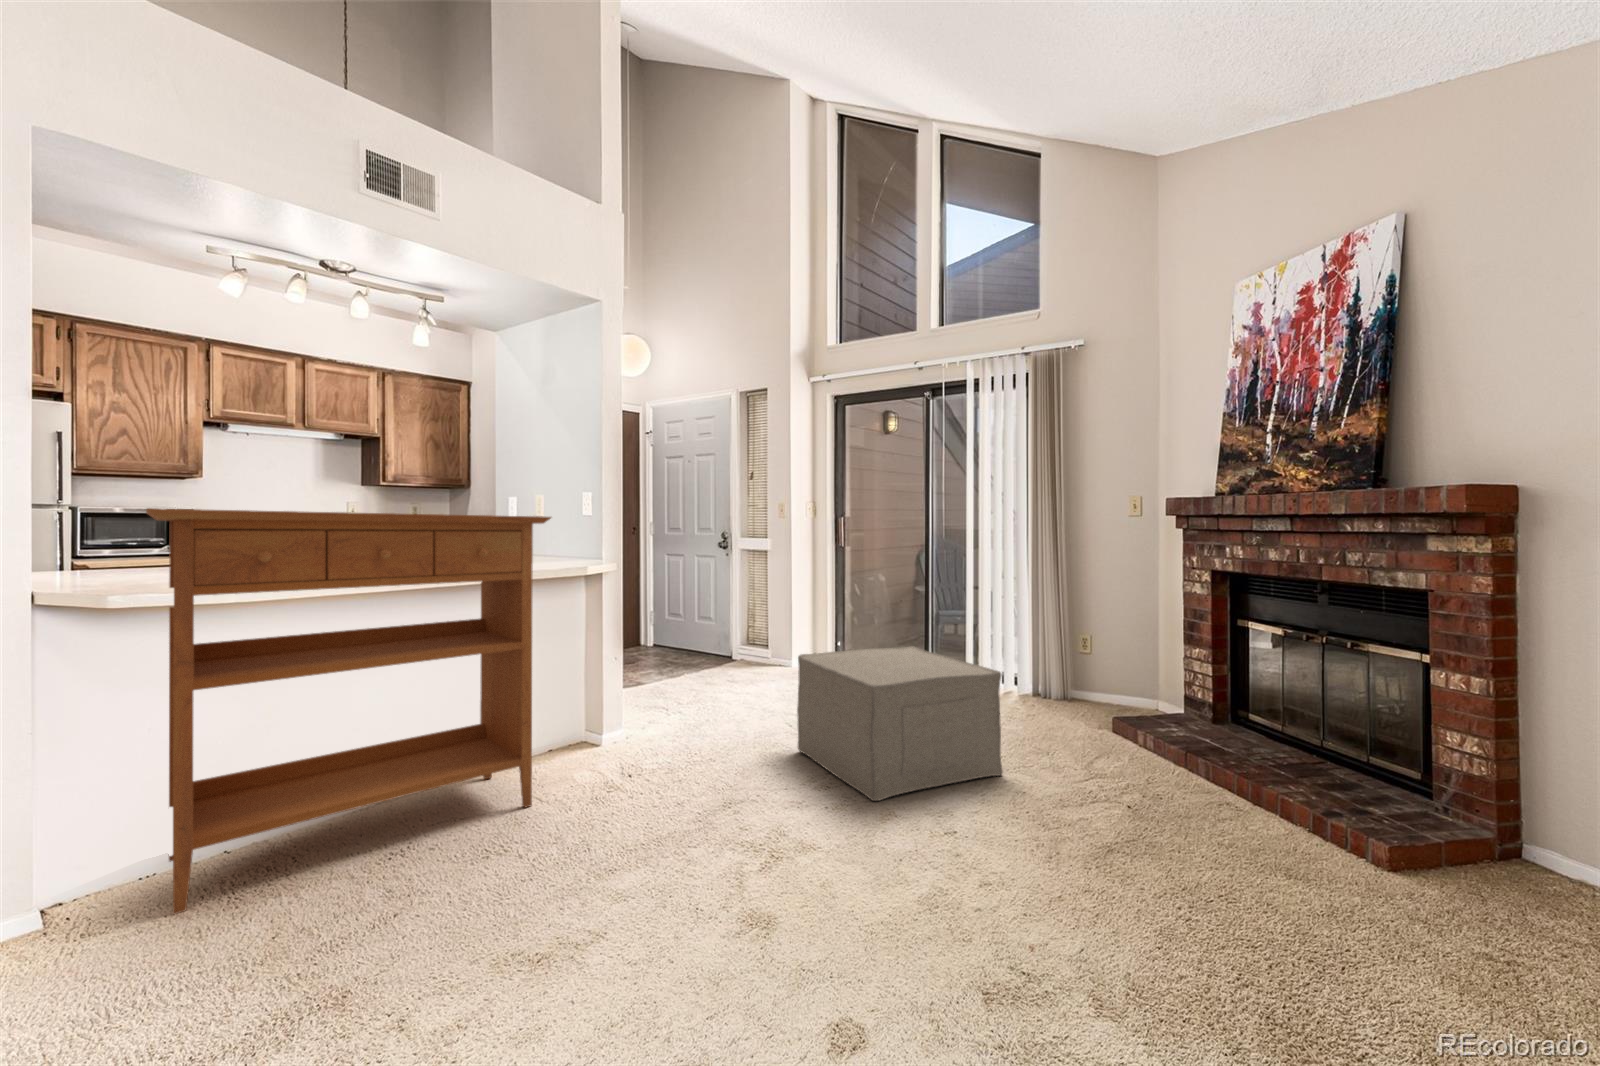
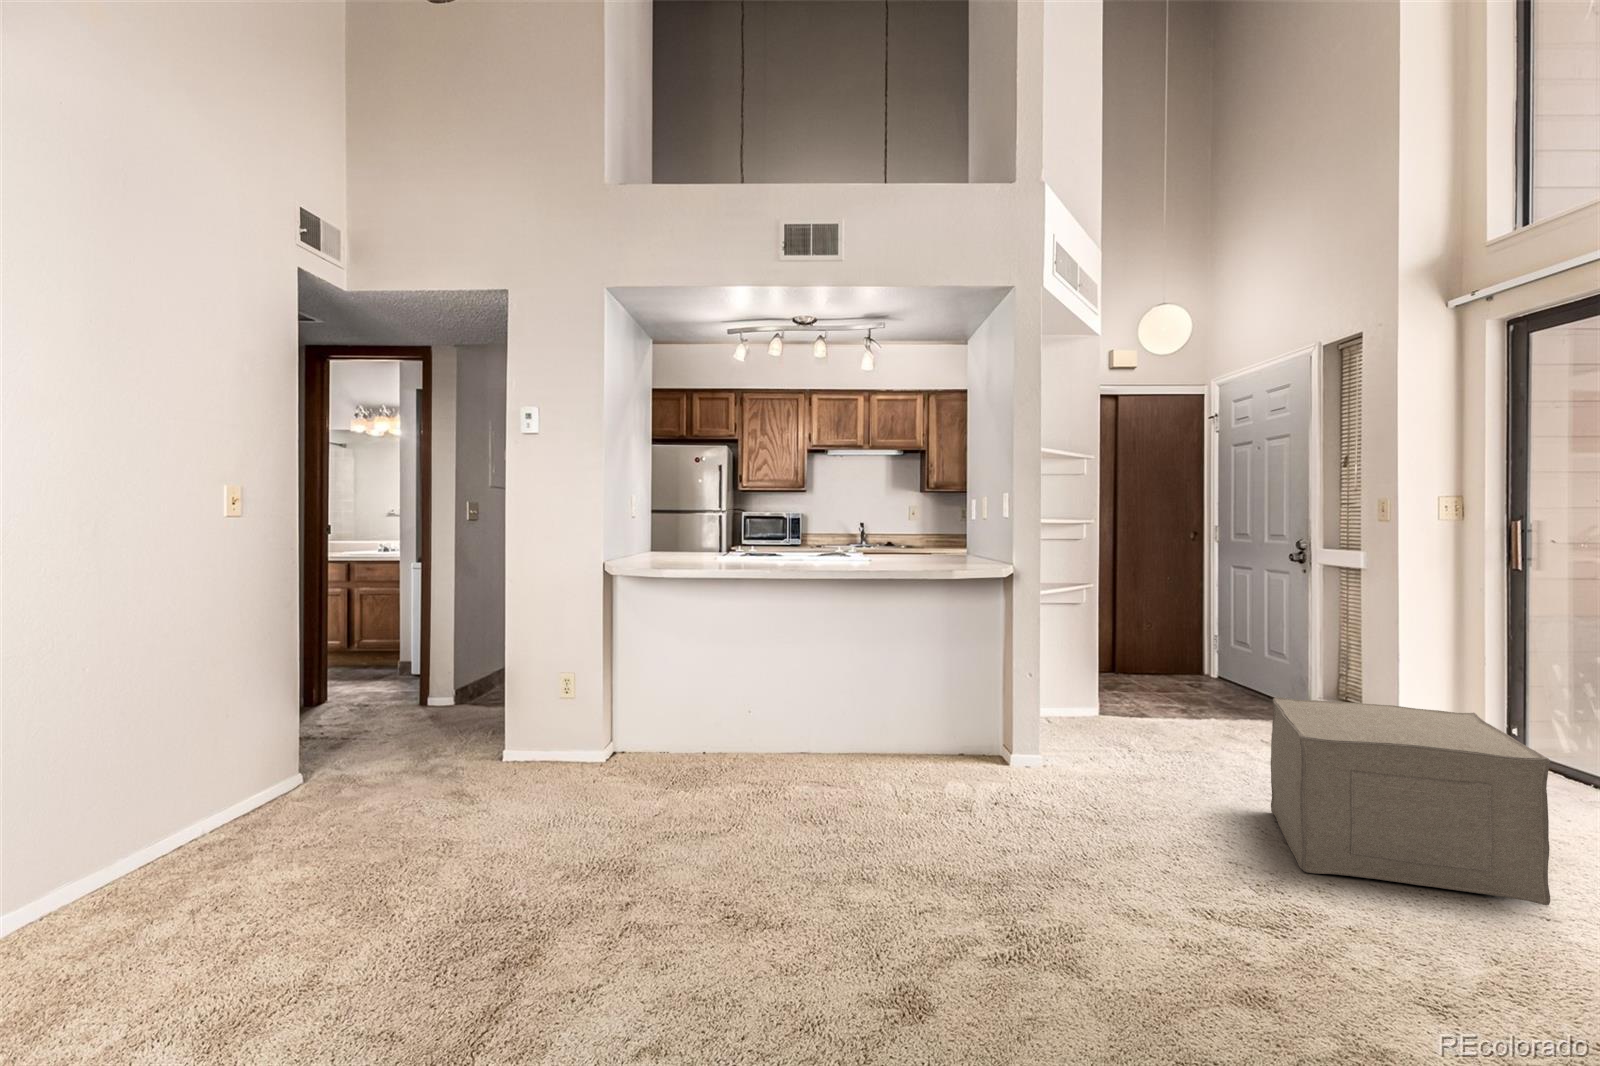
console table: present [146,508,551,914] -> none [737,533,987,786]

